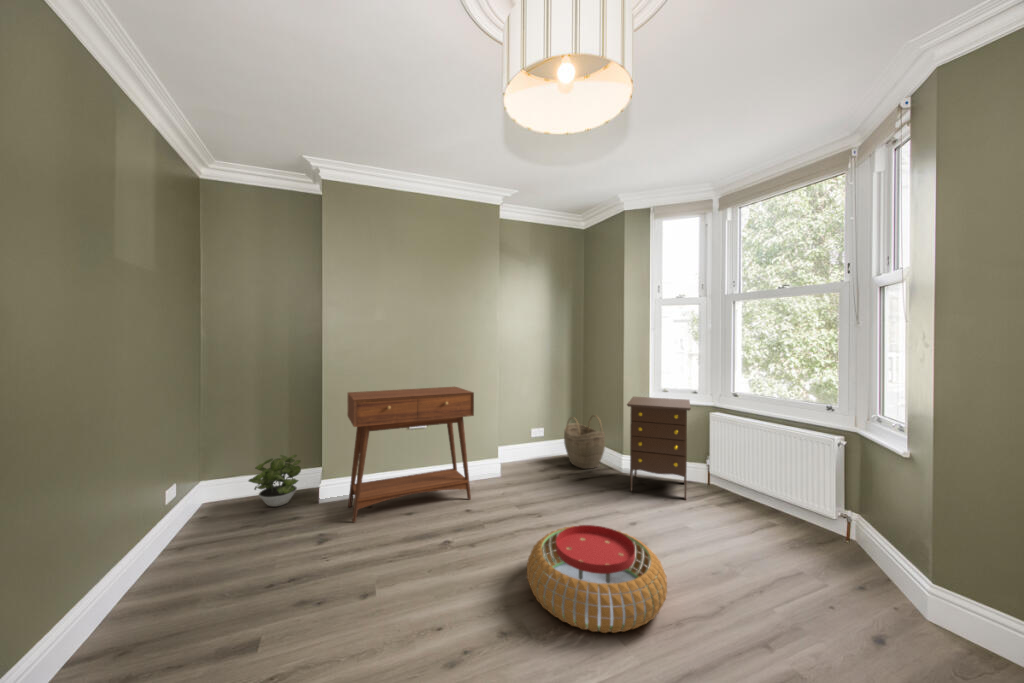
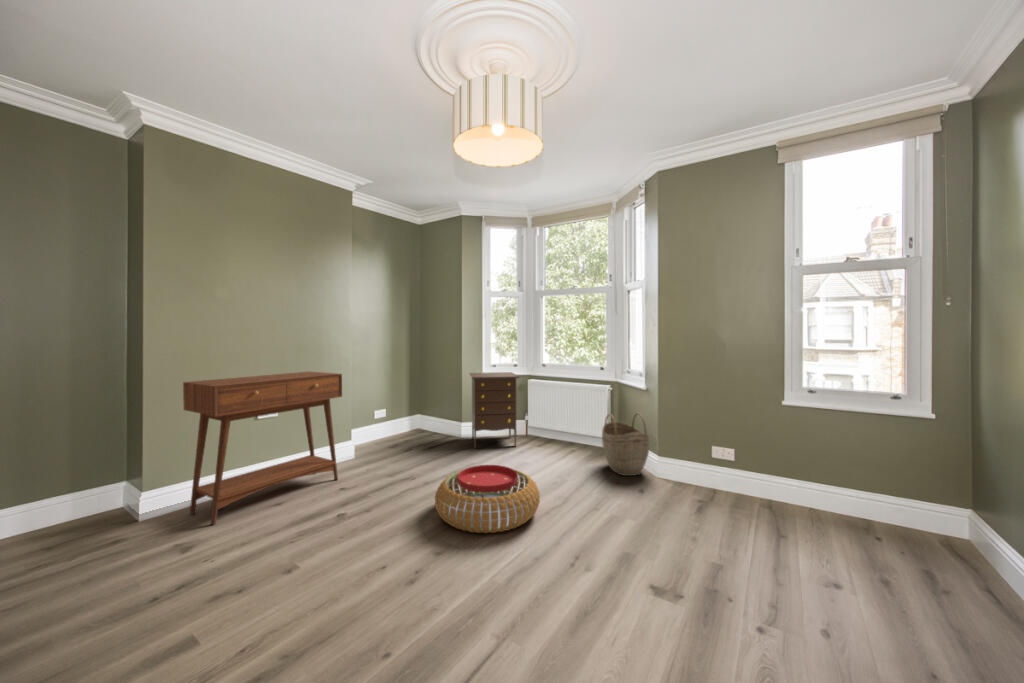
woven basket: present [564,416,605,469] -> present [602,413,649,476]
potted plant: present [249,455,301,506] -> none [21,469,108,539]

